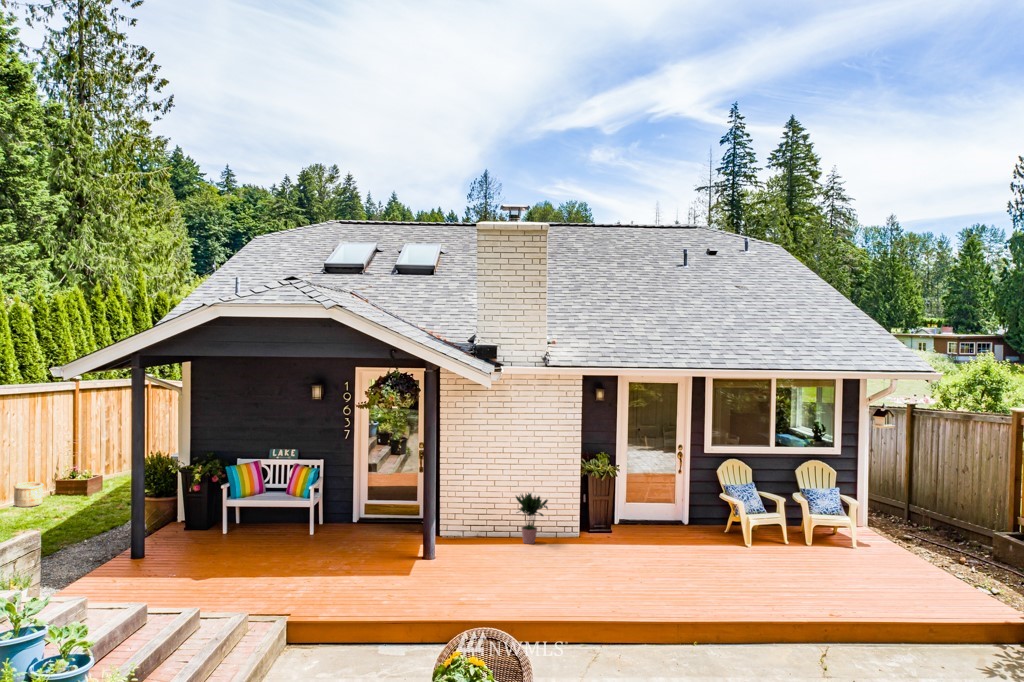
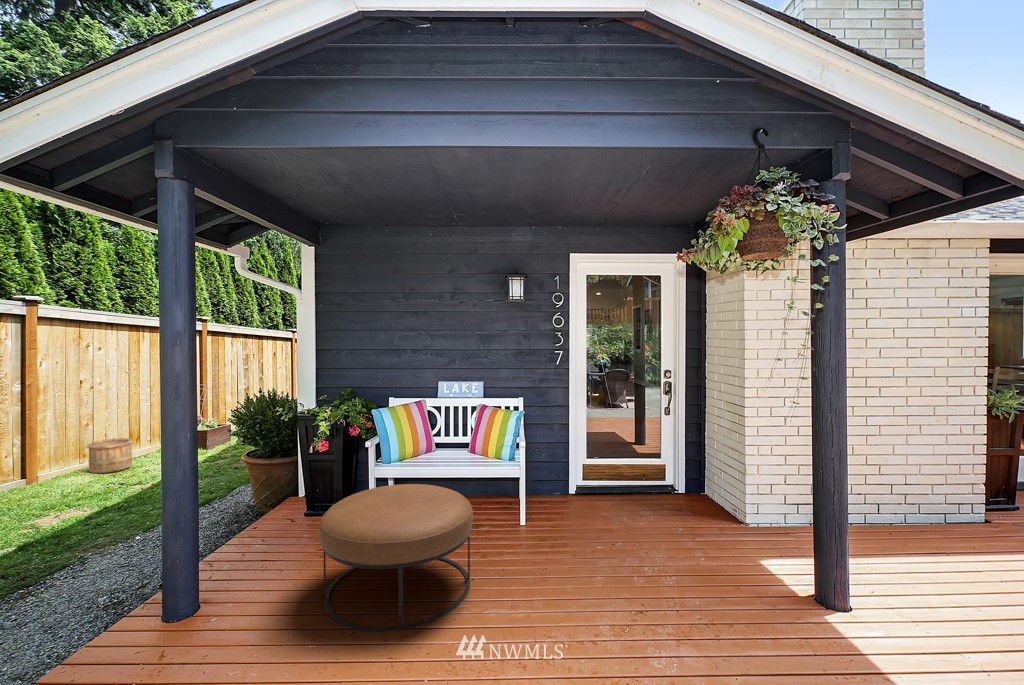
potted plant: present [516,493,548,544] -> none [897,441,992,546]
ottoman: none [201,509,275,567] -> present [319,484,473,631]

